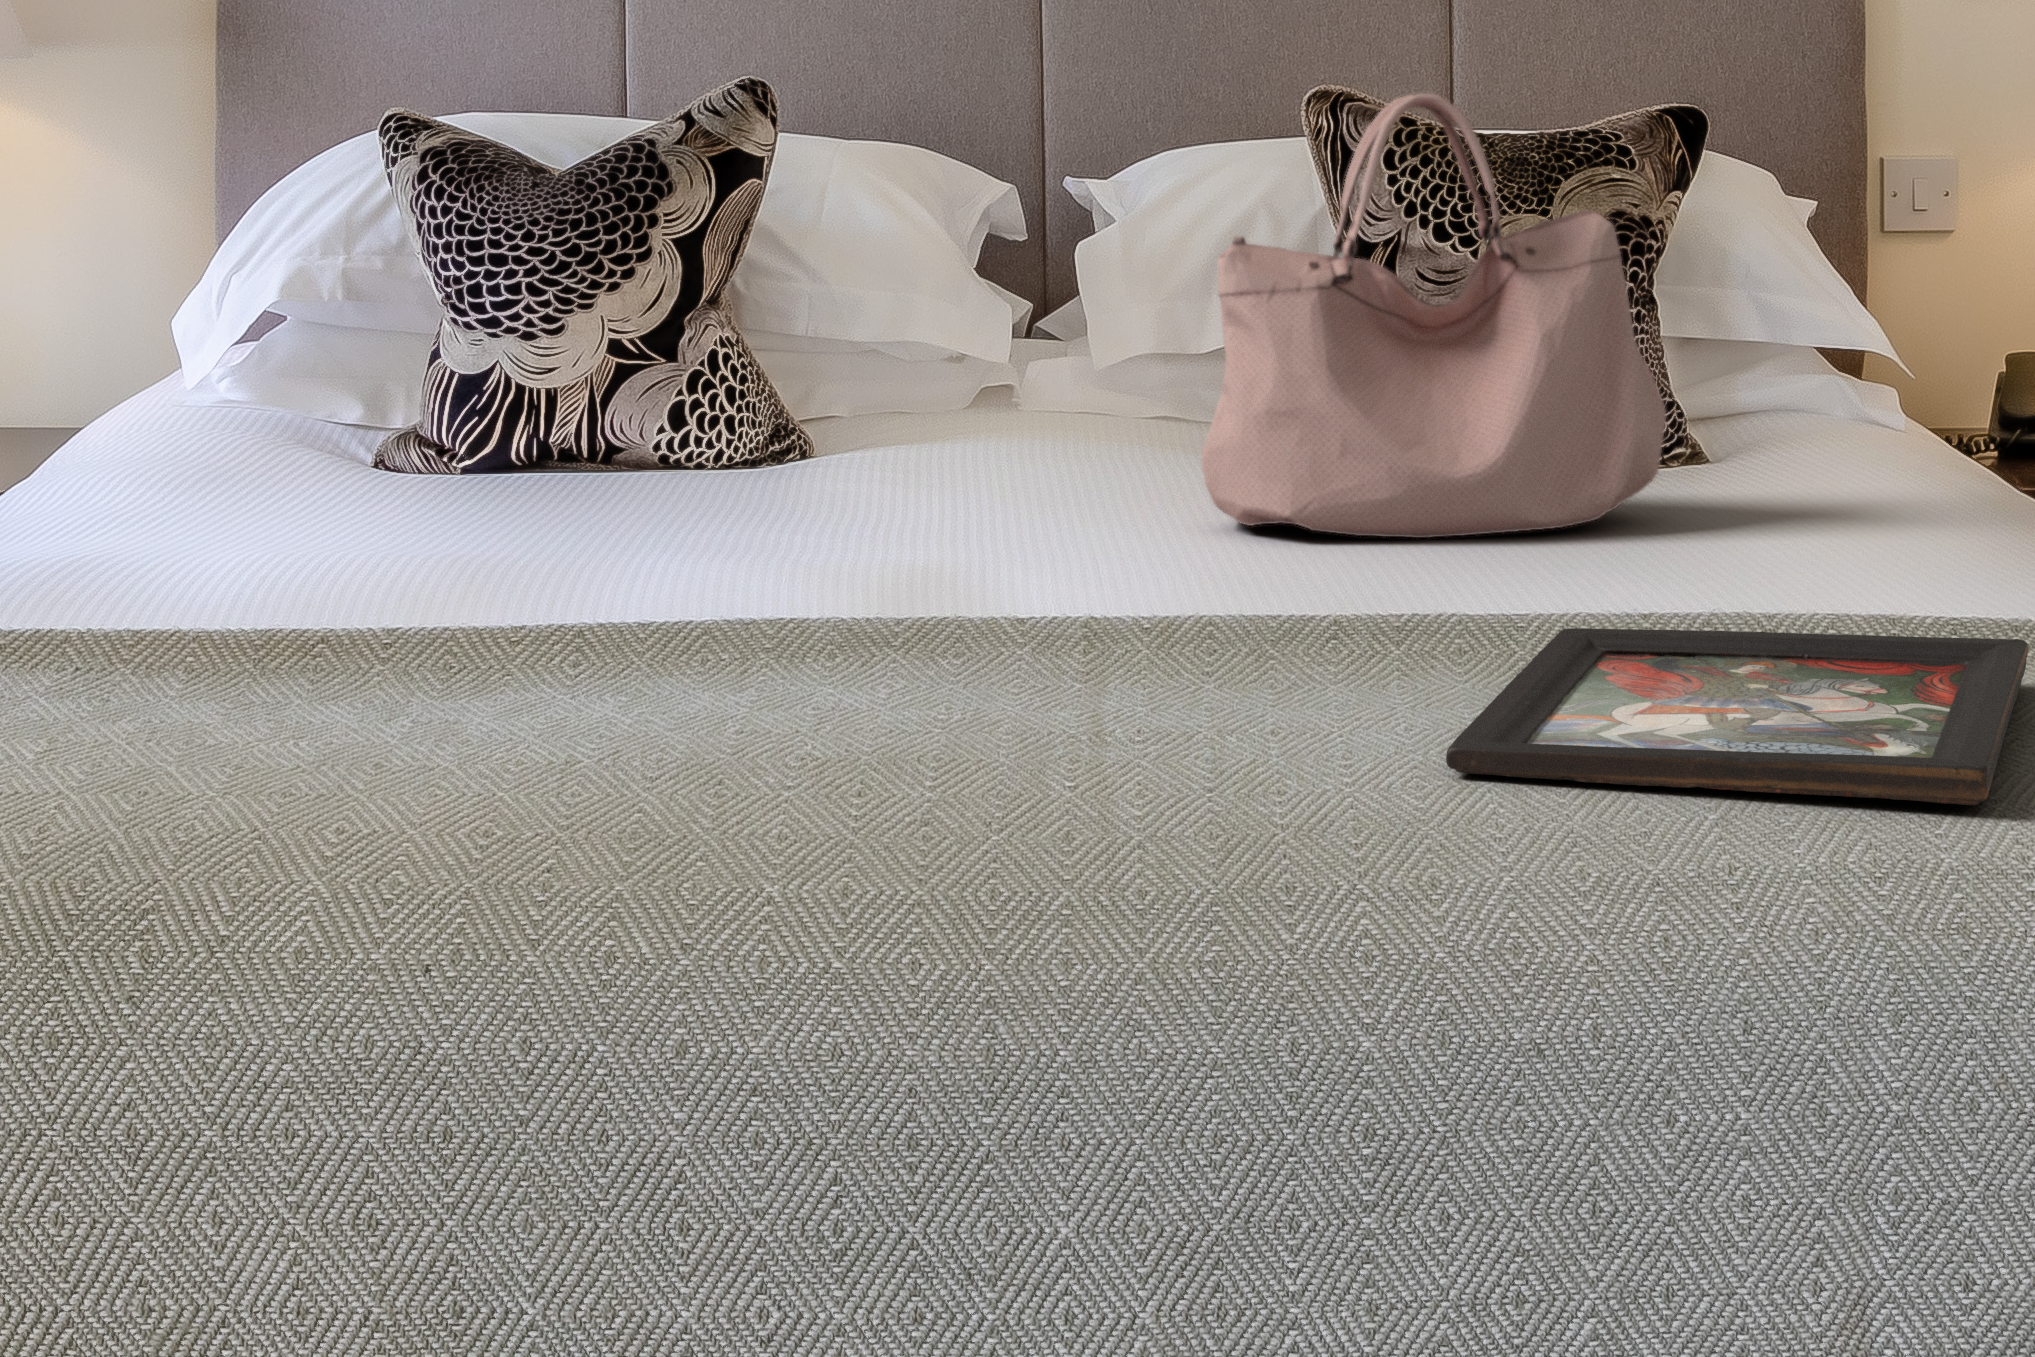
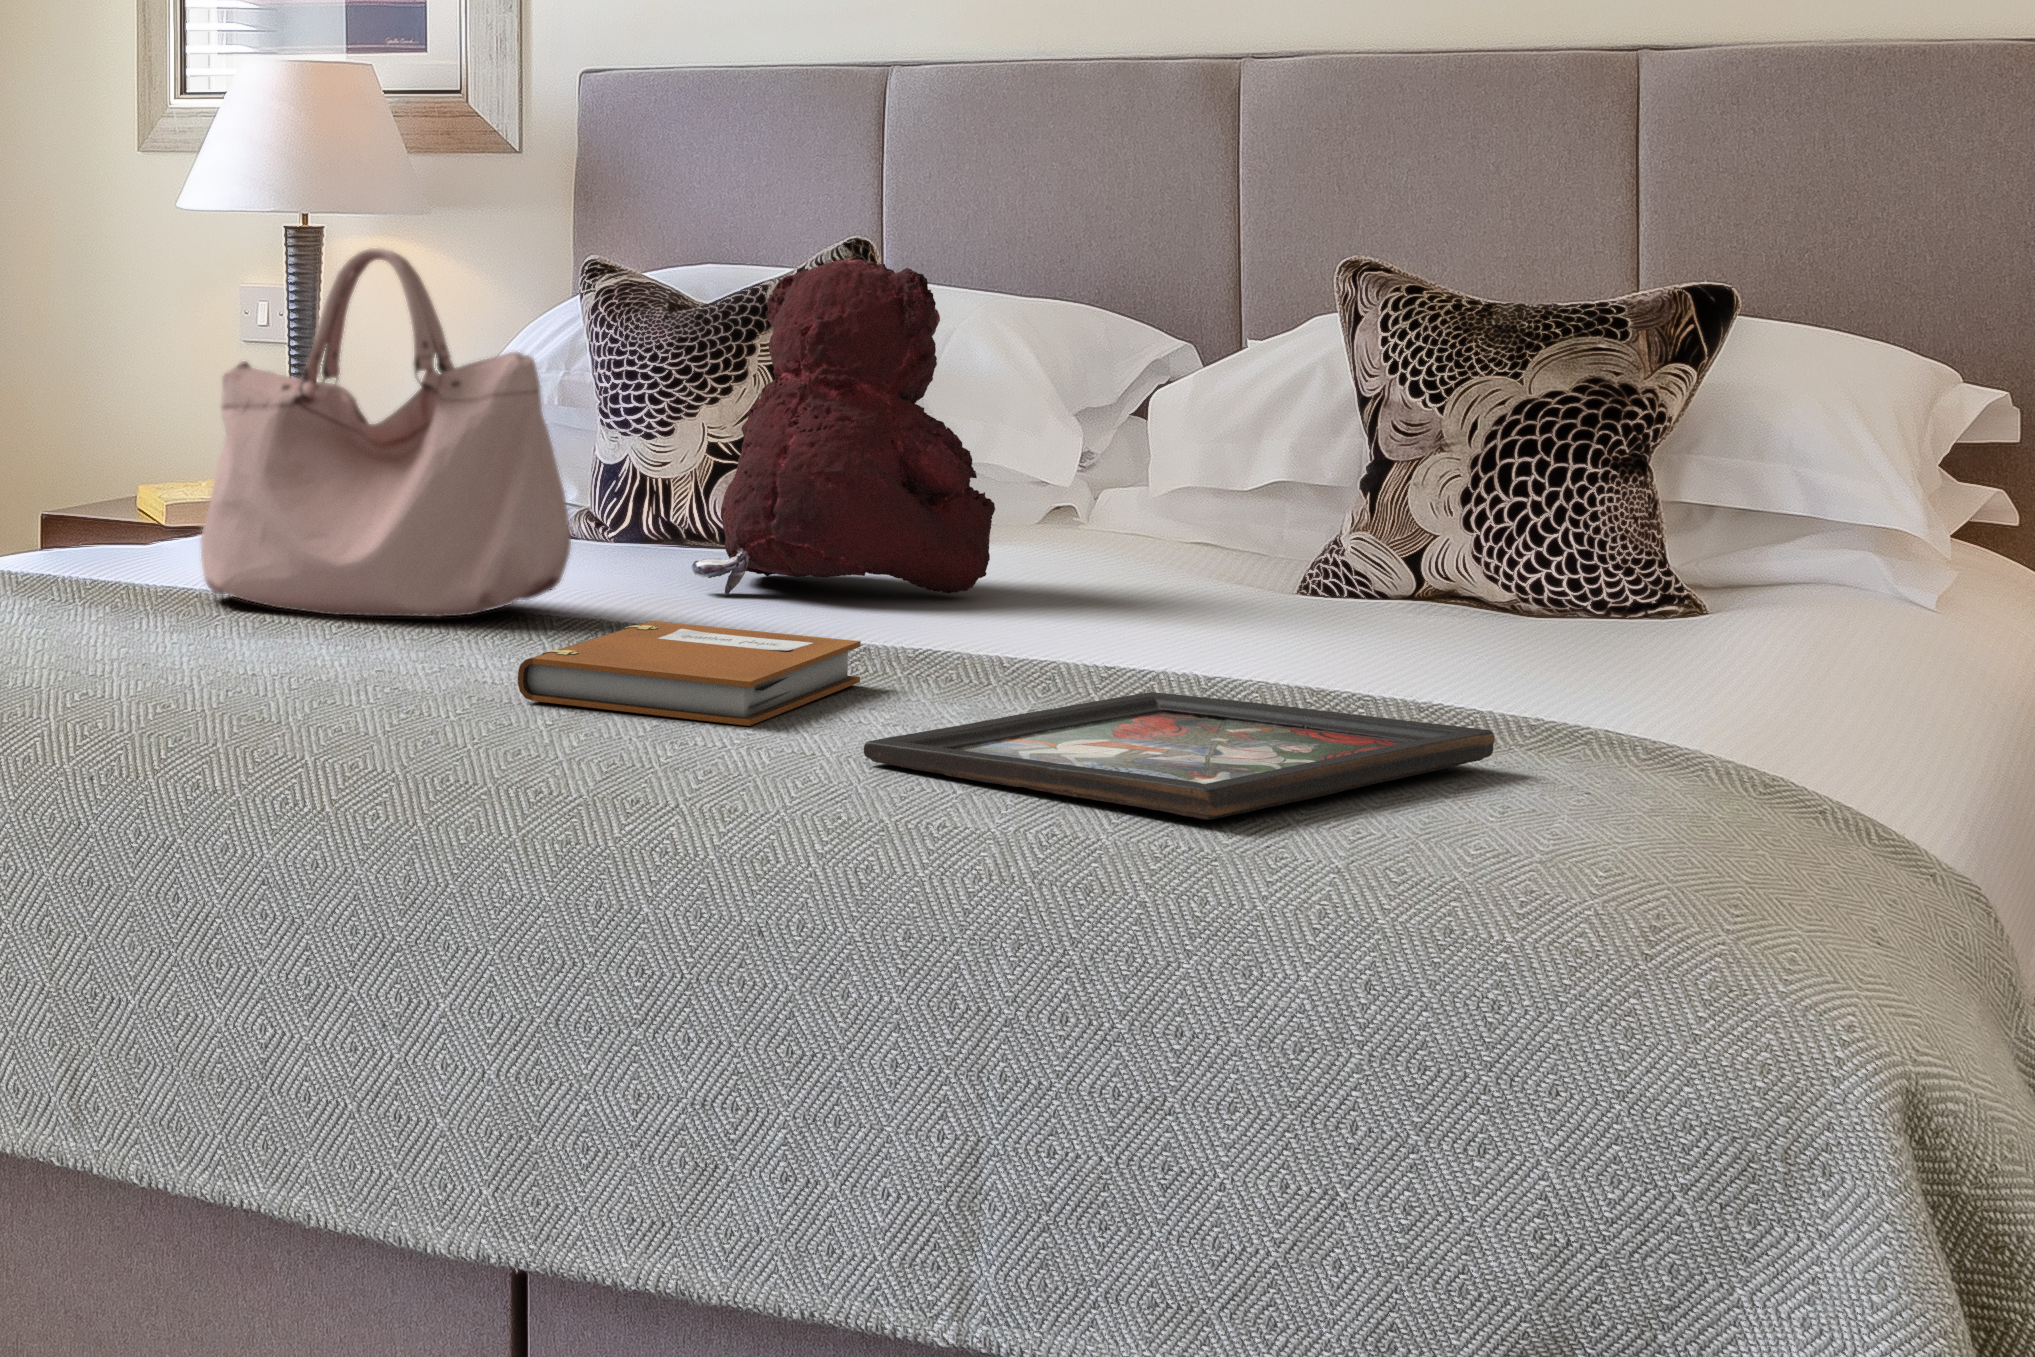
handbag: present [1201,94,1666,538] -> present [201,248,571,617]
teddy bear: none [719,102,1063,539] -> present [691,256,995,595]
notebook: none [862,597,1205,737] -> present [518,621,861,726]

